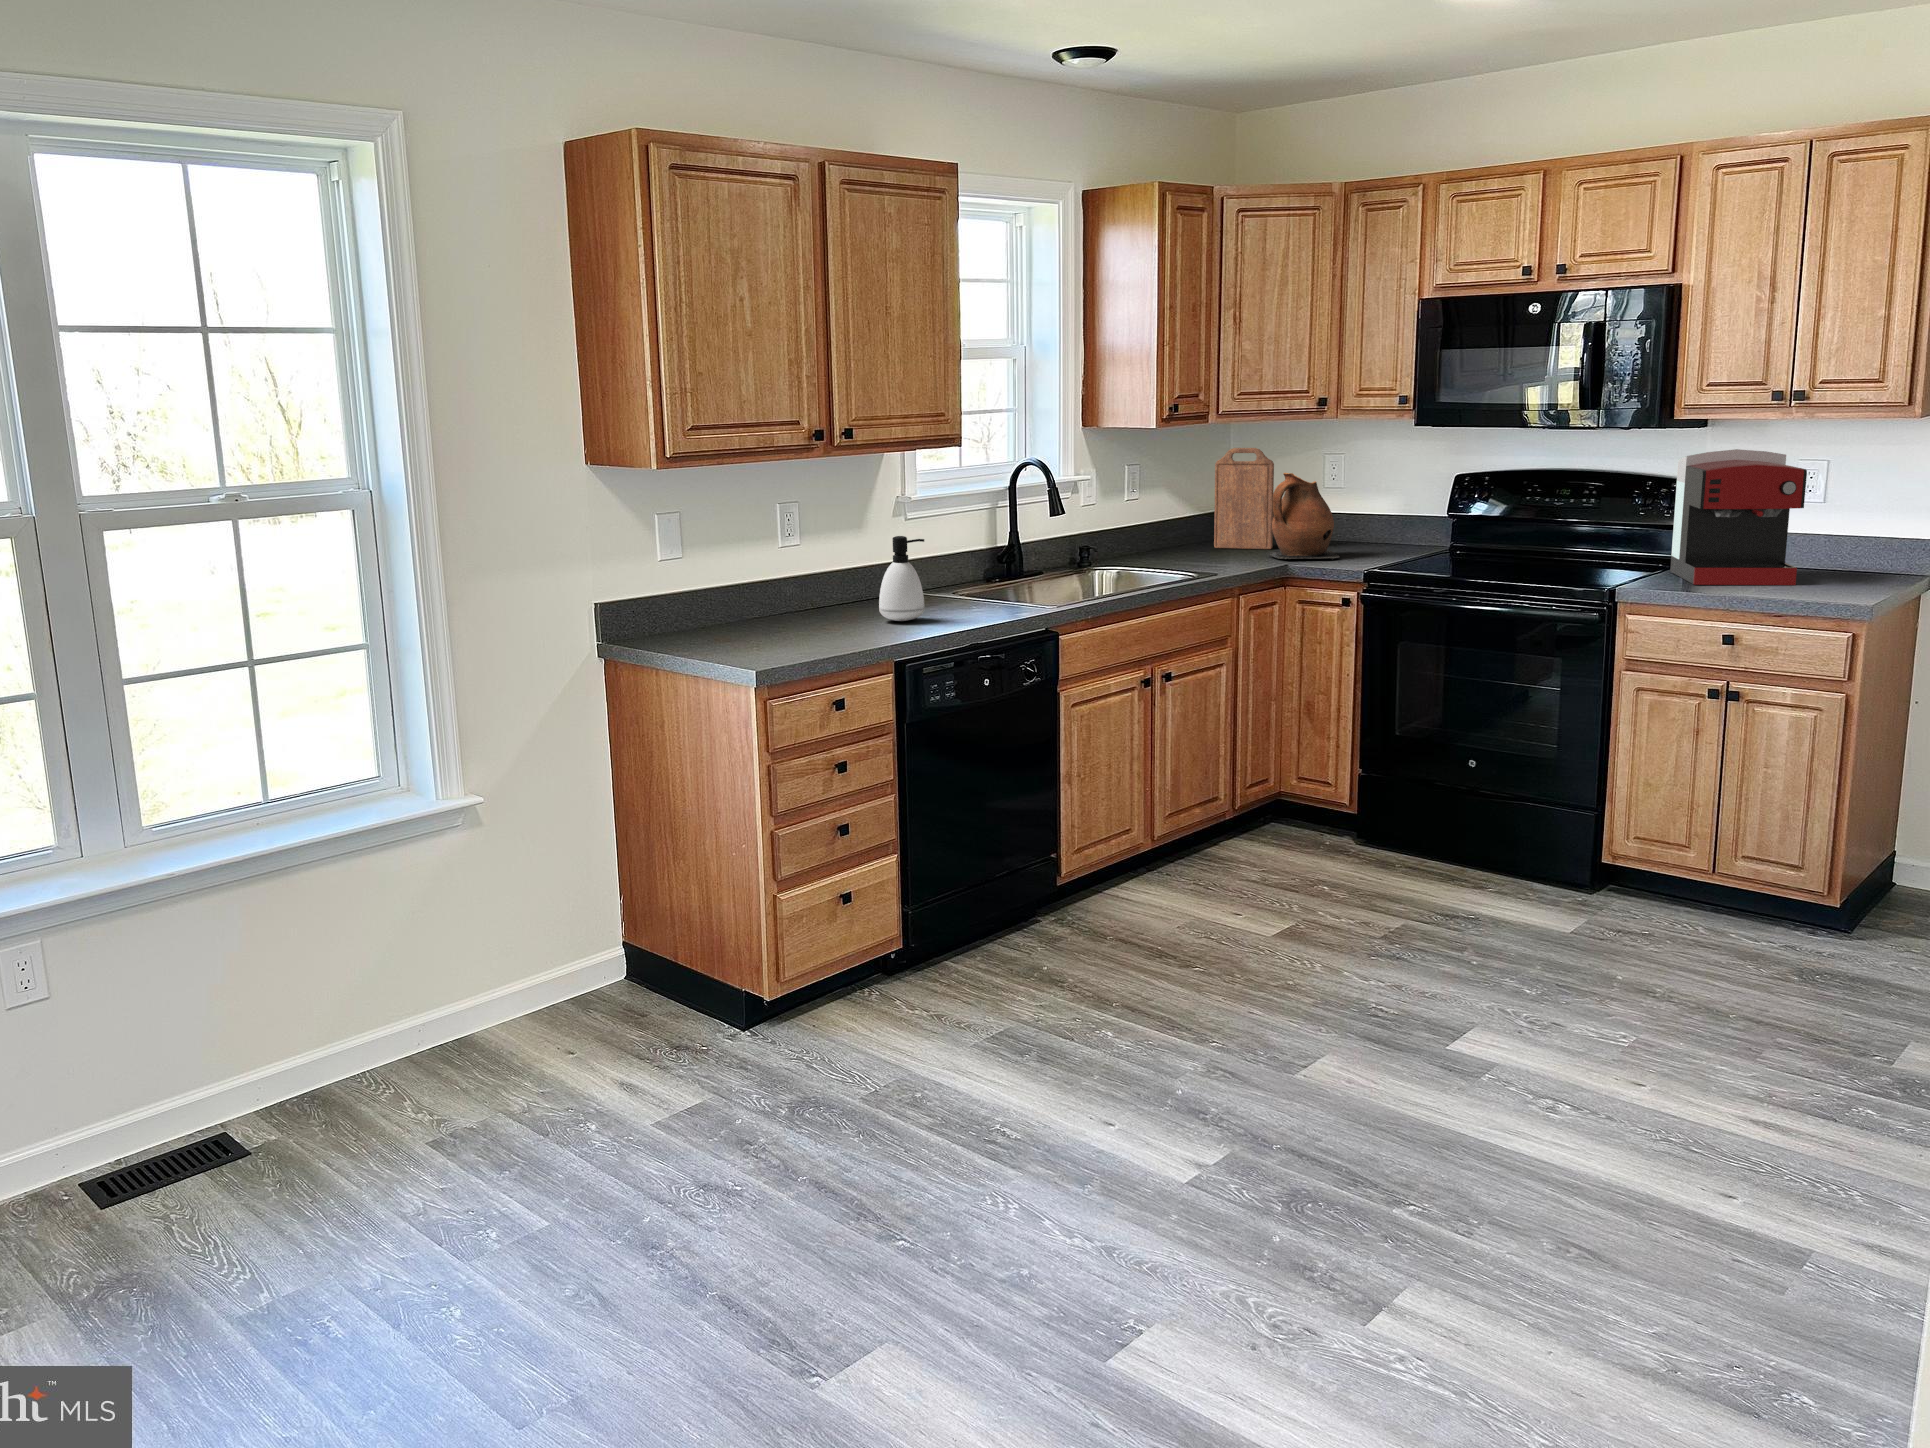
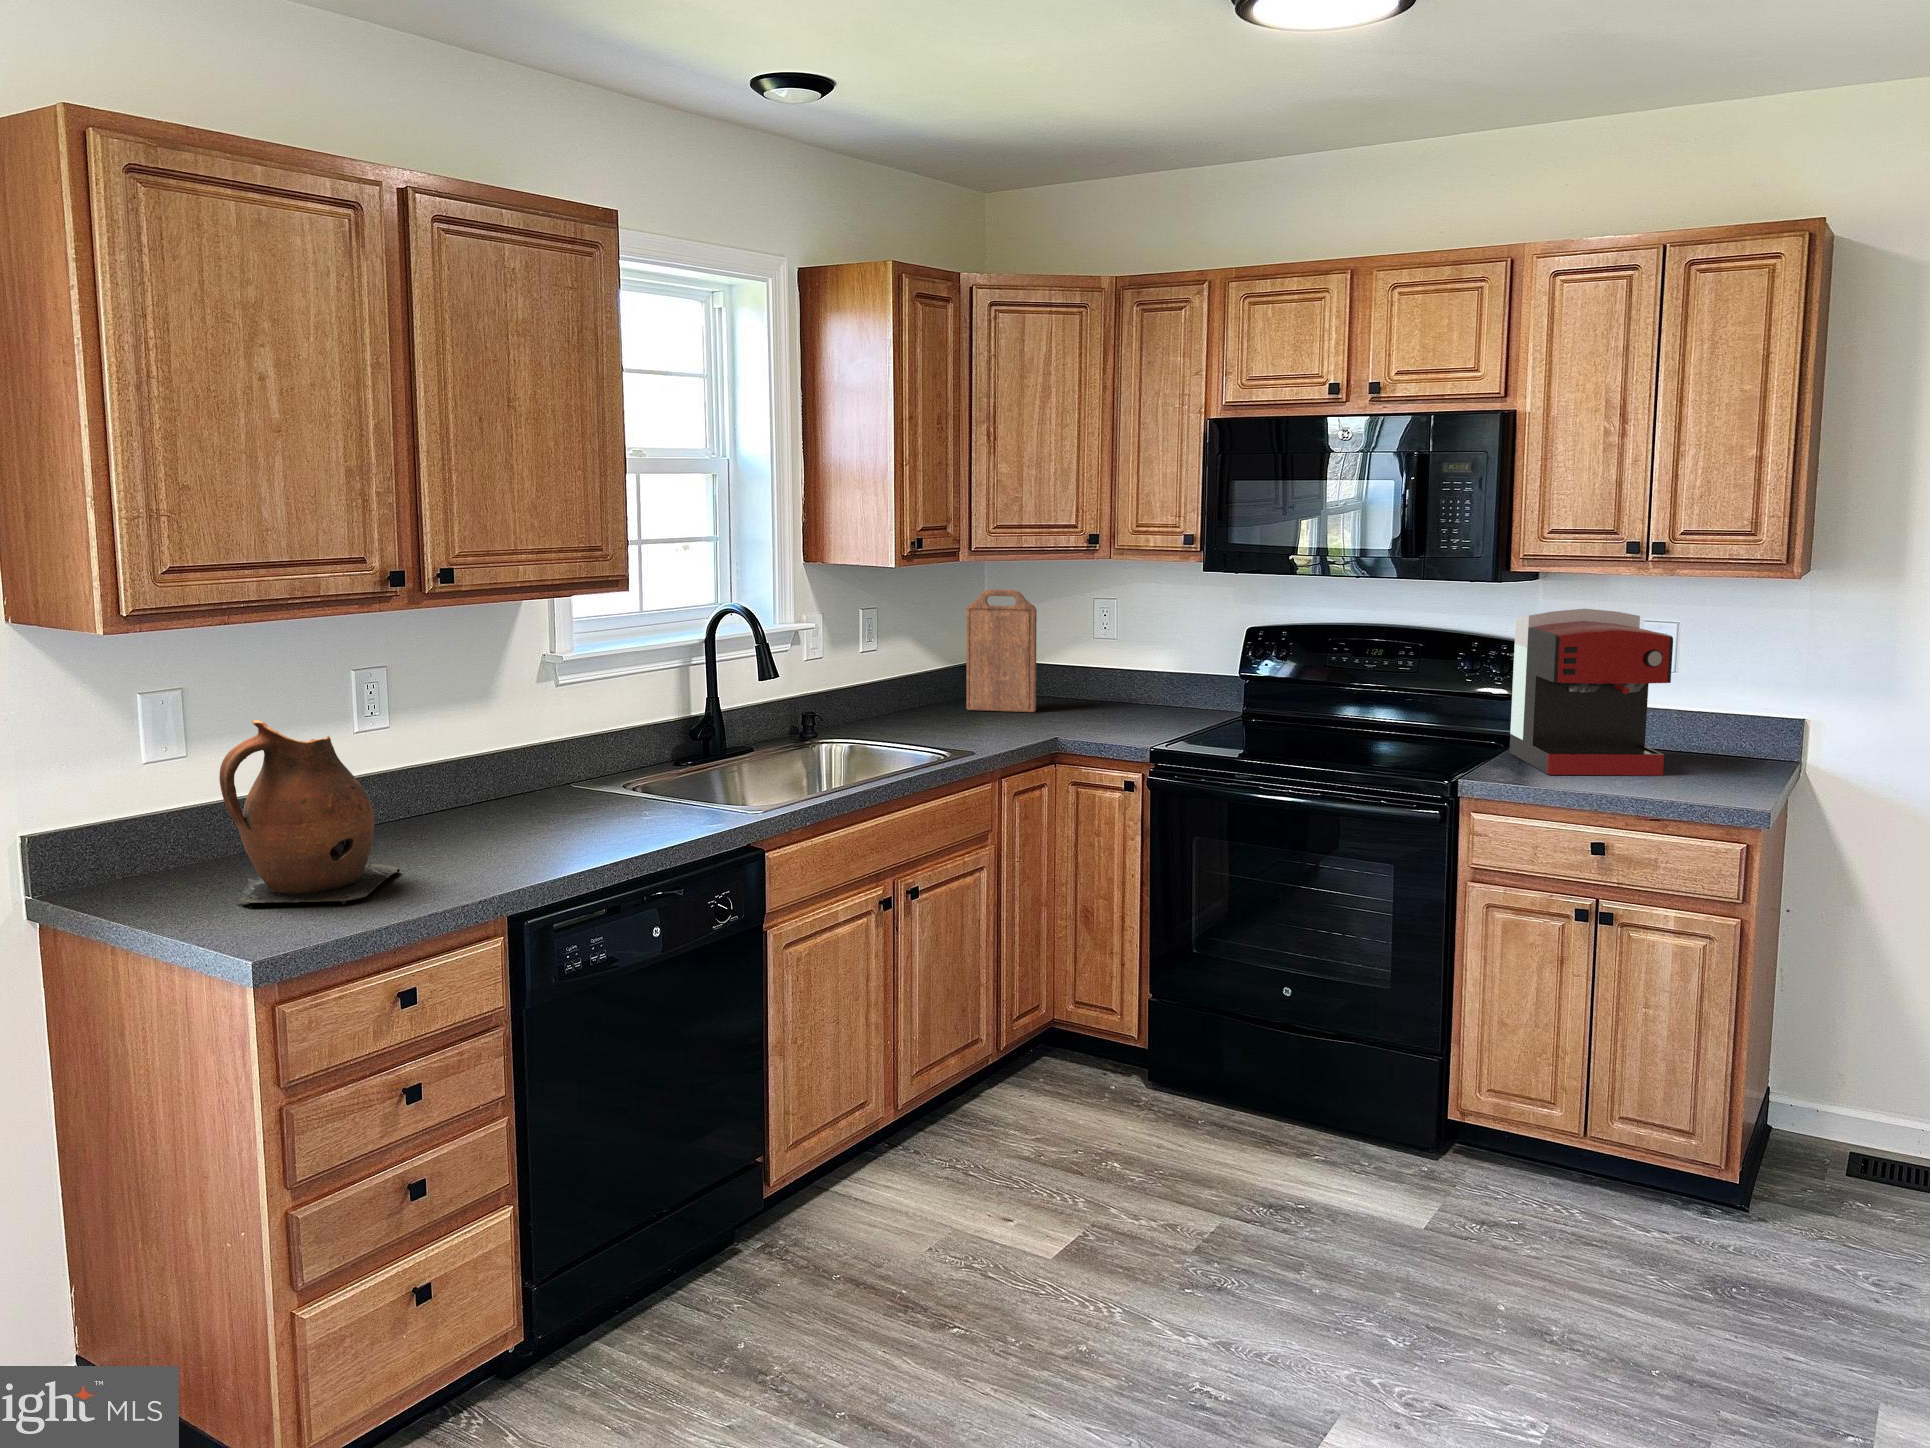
ceramic pitcher: present [1269,473,1340,560] -> present [219,719,400,905]
soap dispenser: present [879,536,925,621] -> none [499,723,566,844]

